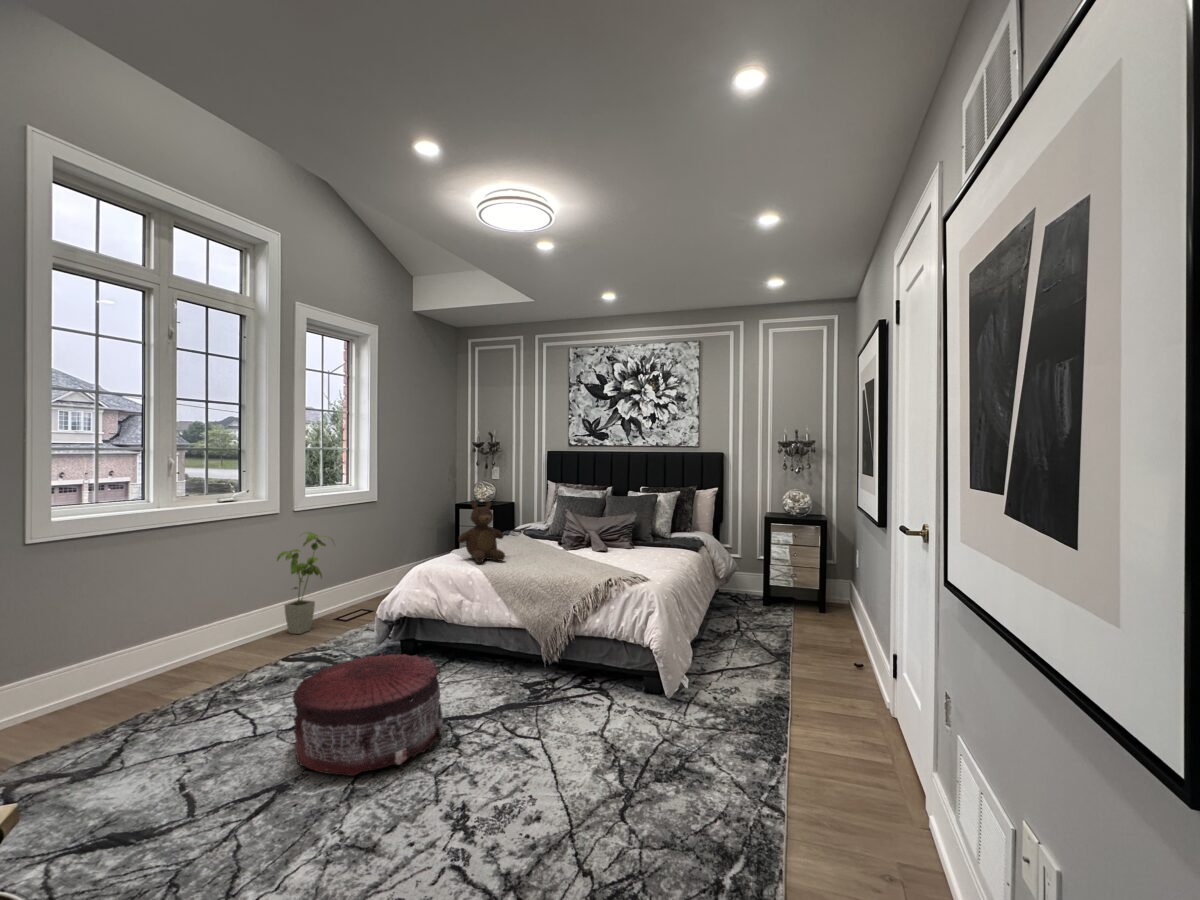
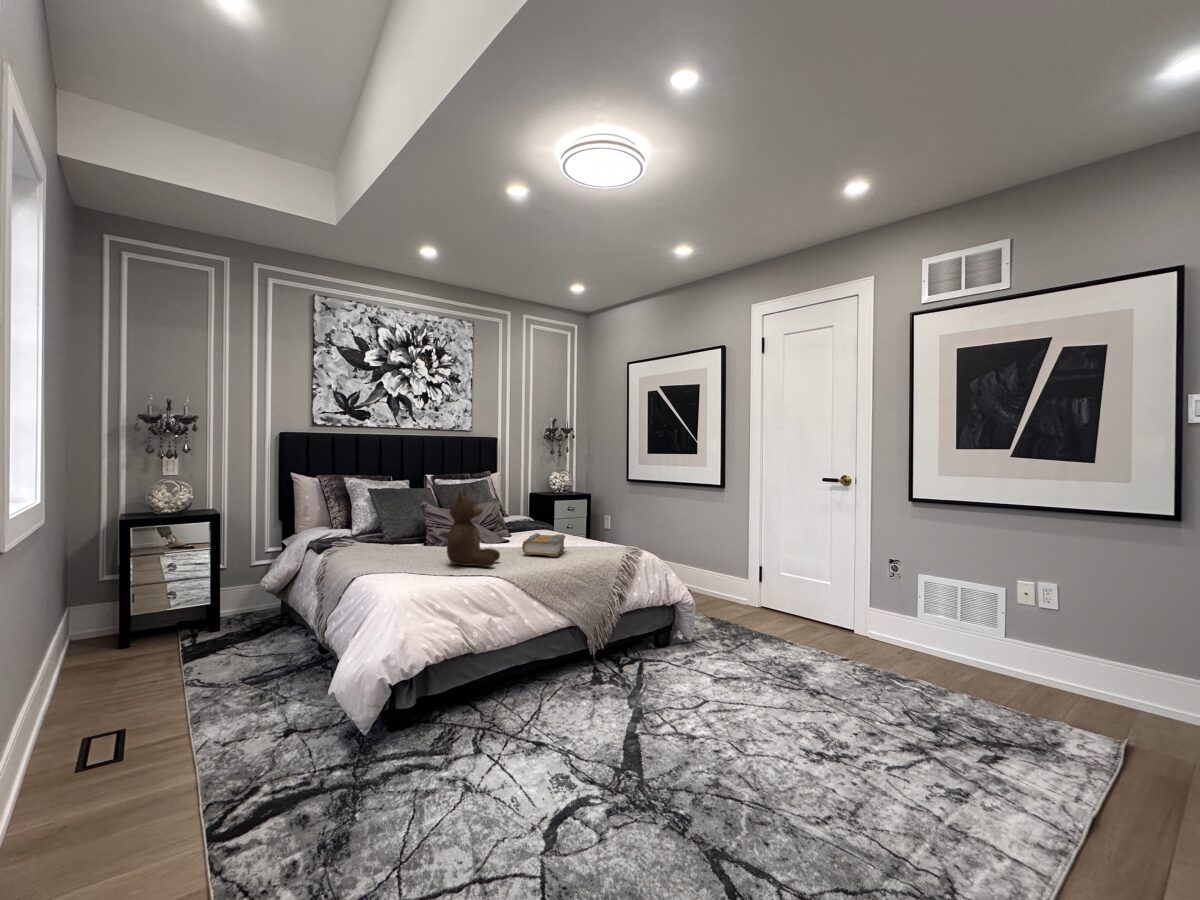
house plant: present [277,532,332,634] -> none [16,581,152,813]
book: none [540,545,587,568] -> present [522,533,565,557]
pouf: present [293,654,443,776] -> none [564,667,744,840]

